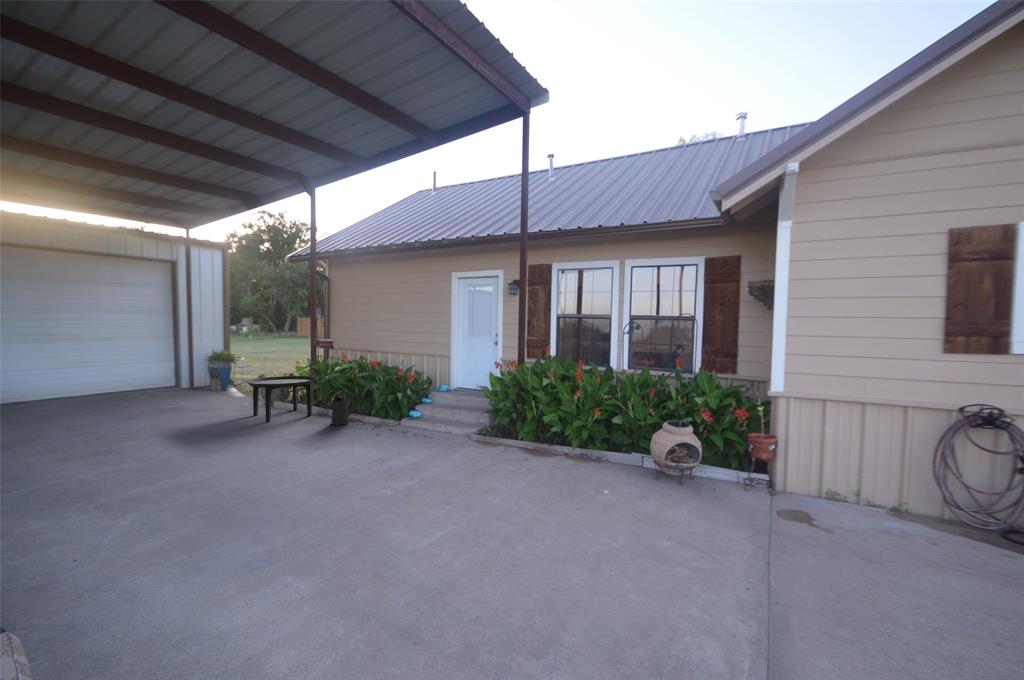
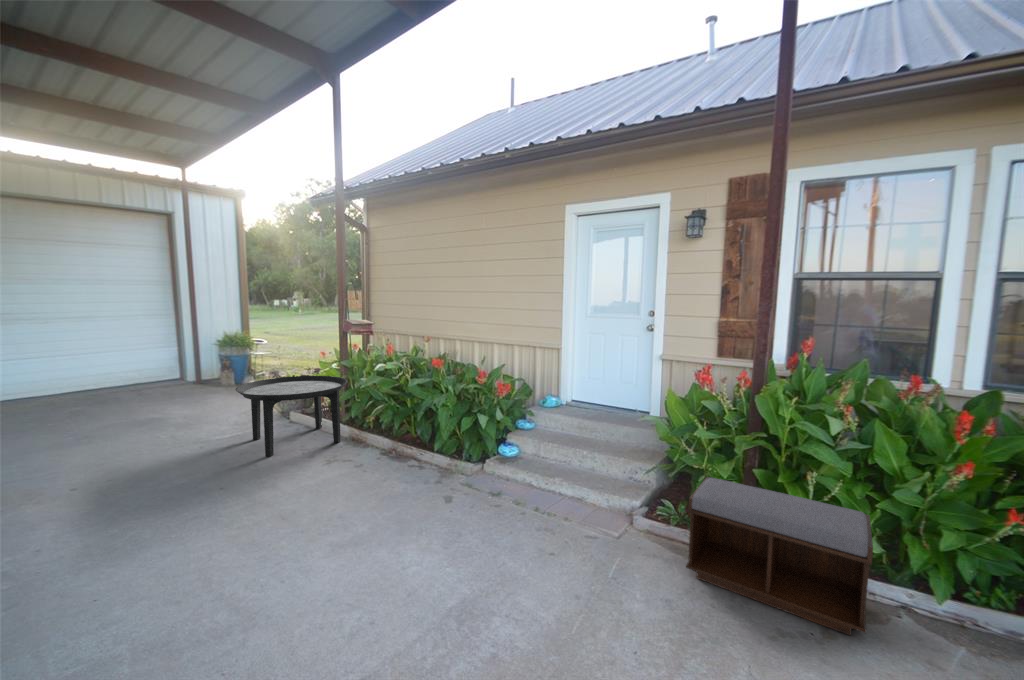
watering can: present [331,391,363,425] -> none [359,410,422,471]
bench: none [481,409,550,458] -> present [686,477,873,635]

